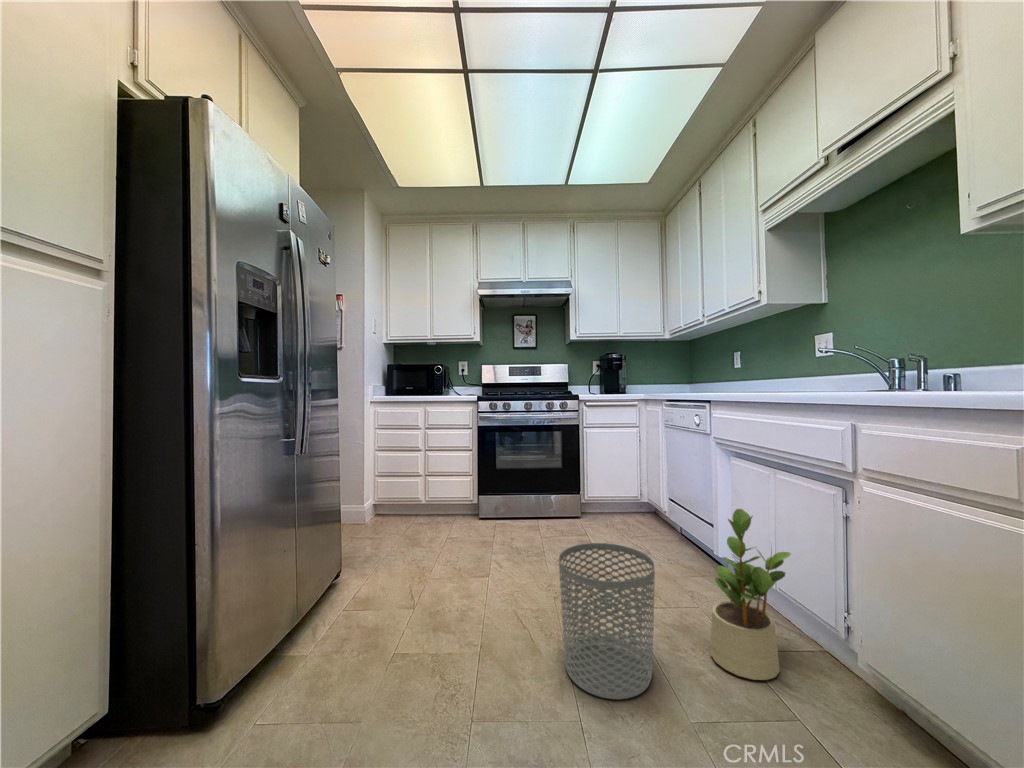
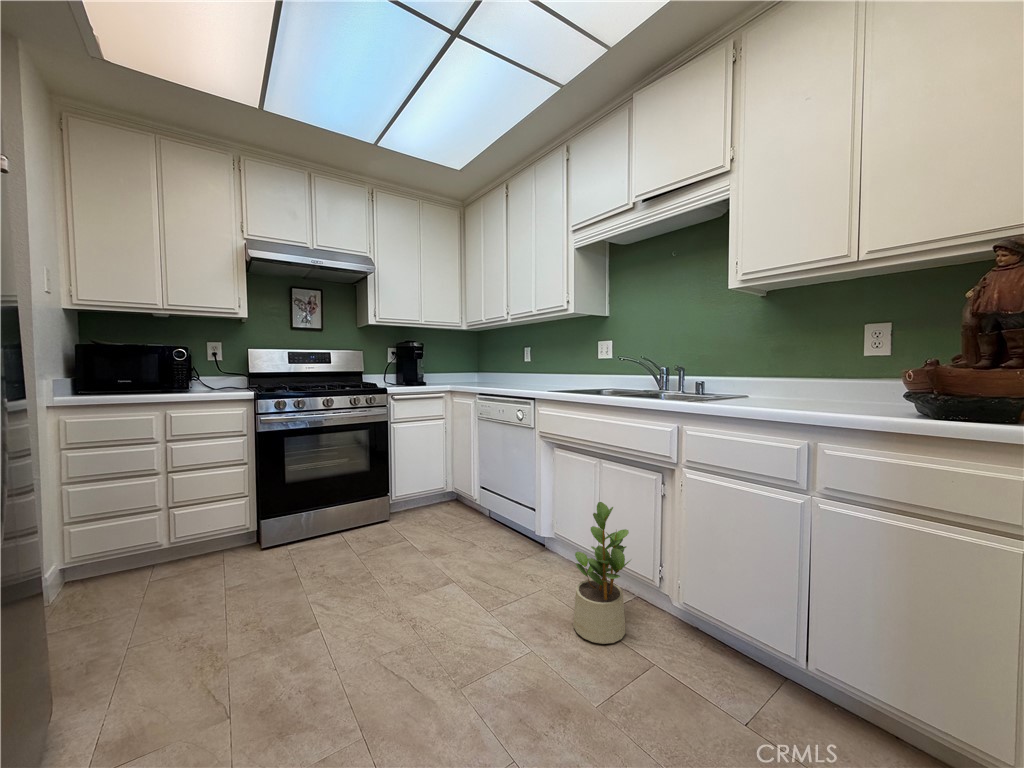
waste bin: present [559,543,655,699] -> none [459,558,555,722]

